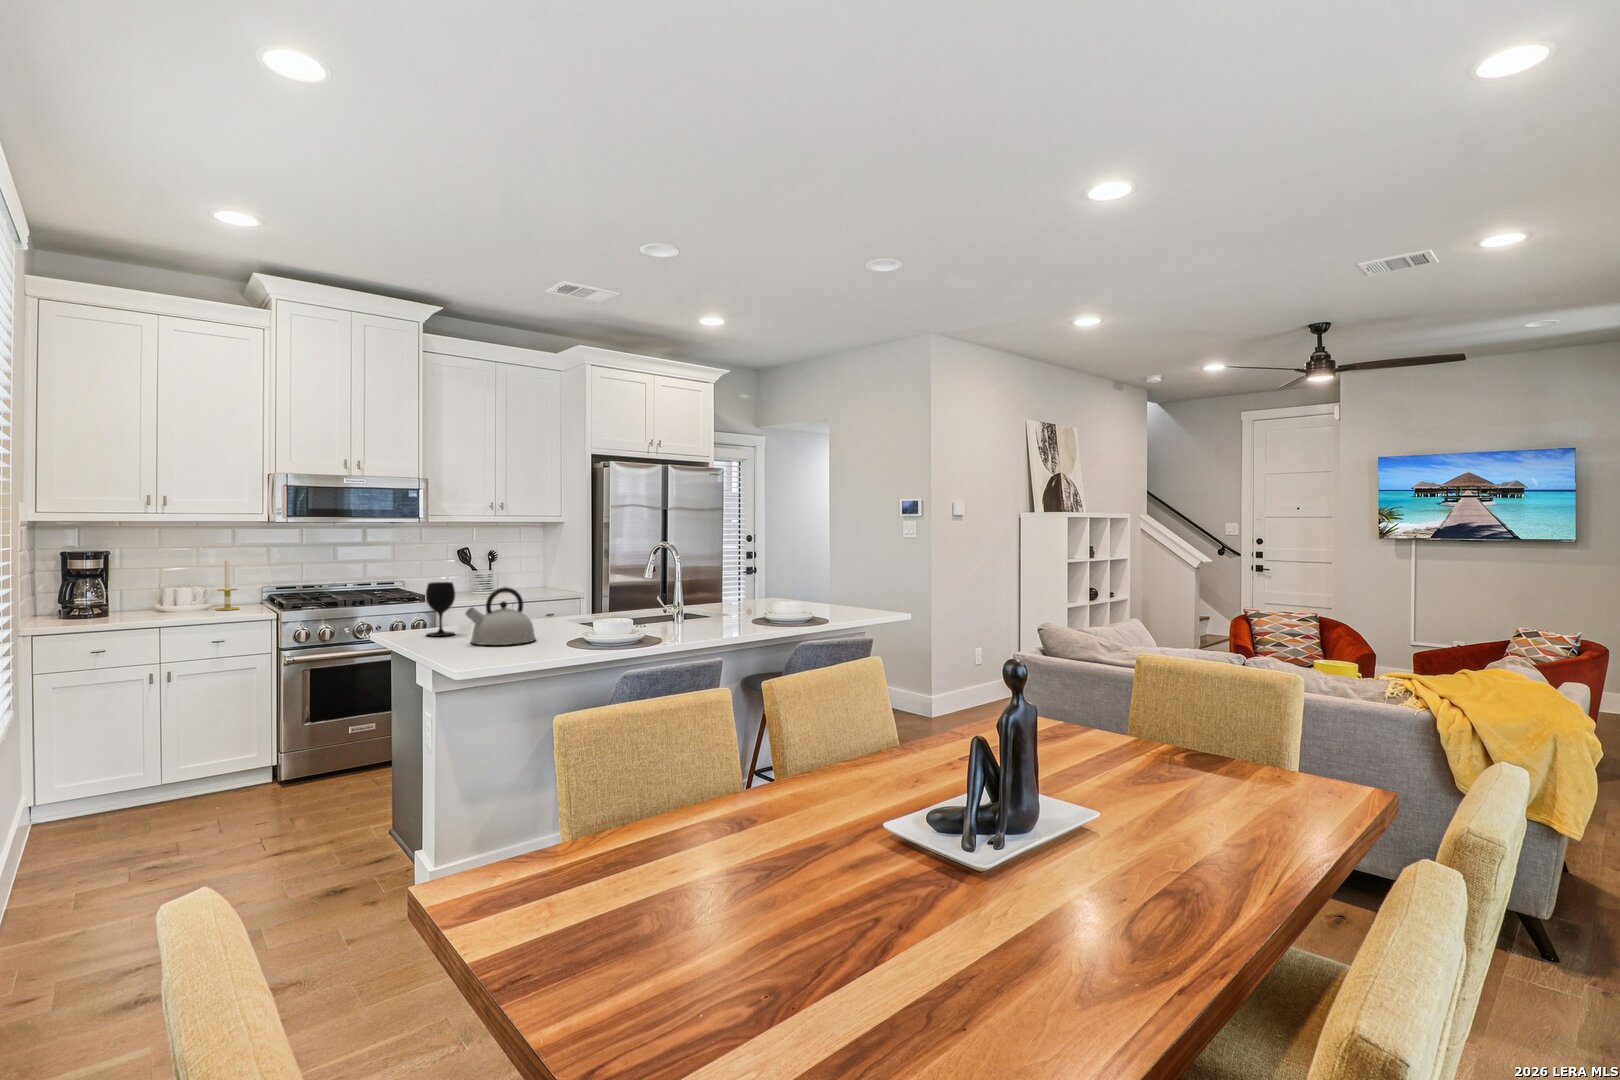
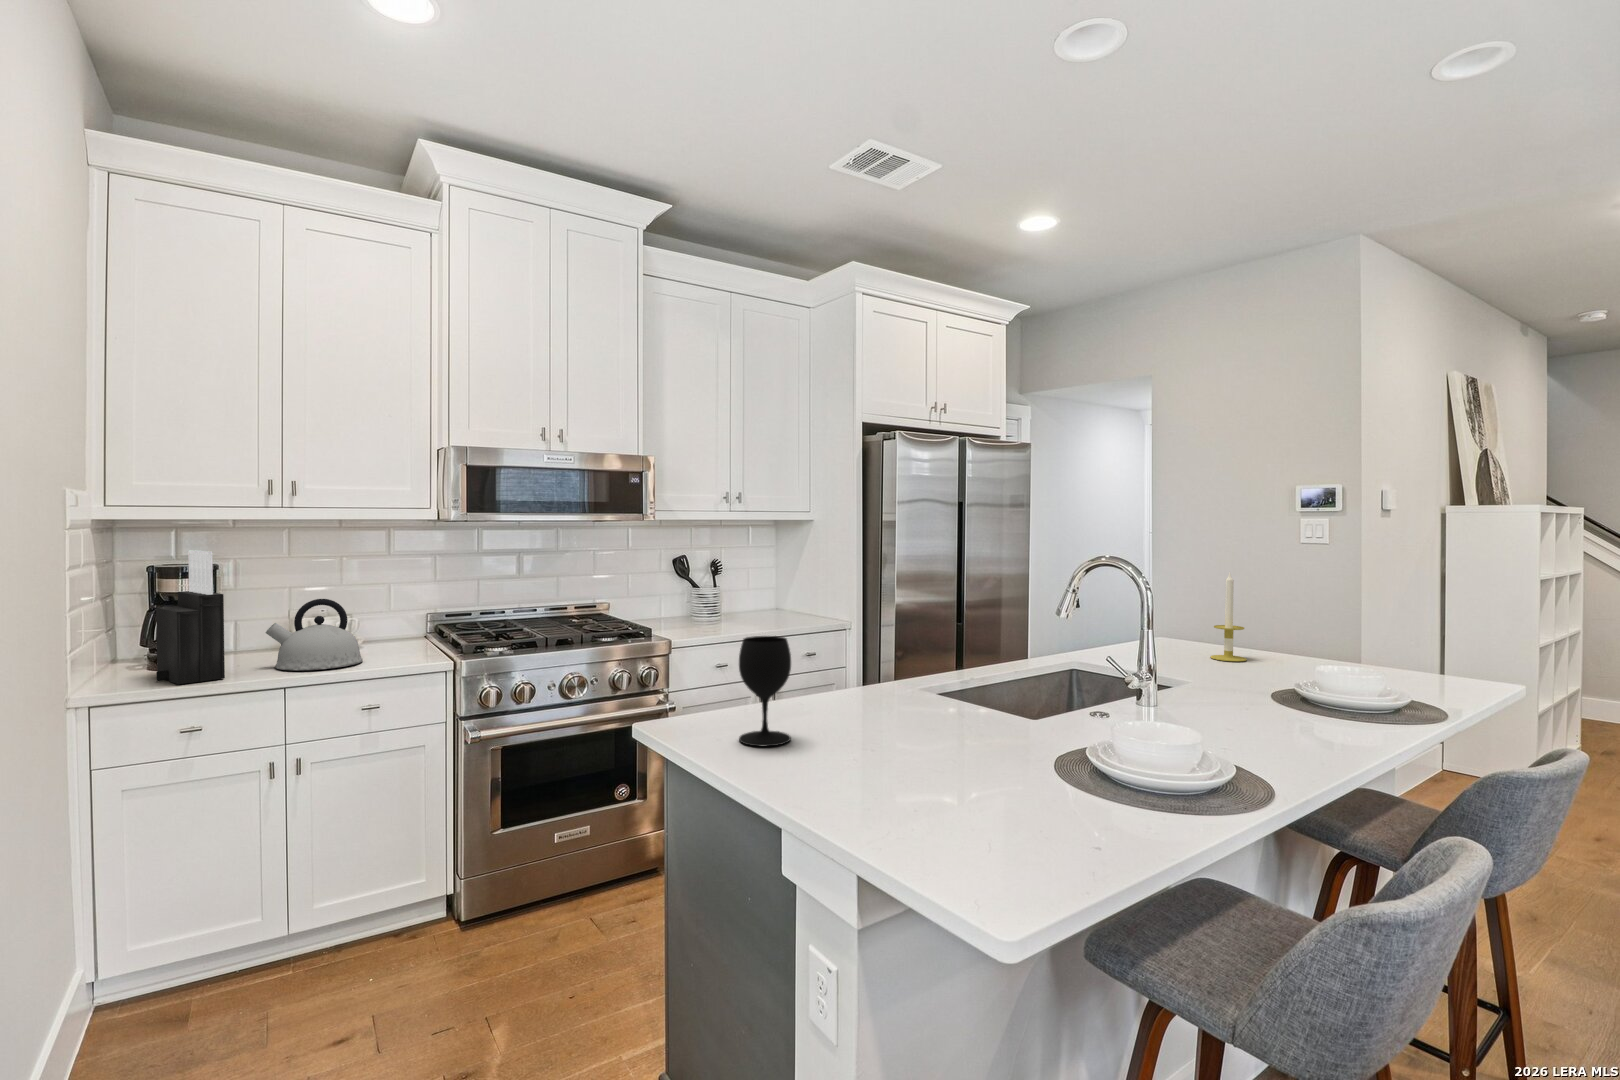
knife block: none [71,541,120,624] -> present [156,550,225,684]
candle: present [215,556,239,610] -> present [1211,573,1247,662]
kettle: present [465,587,536,645] -> present [266,599,363,670]

